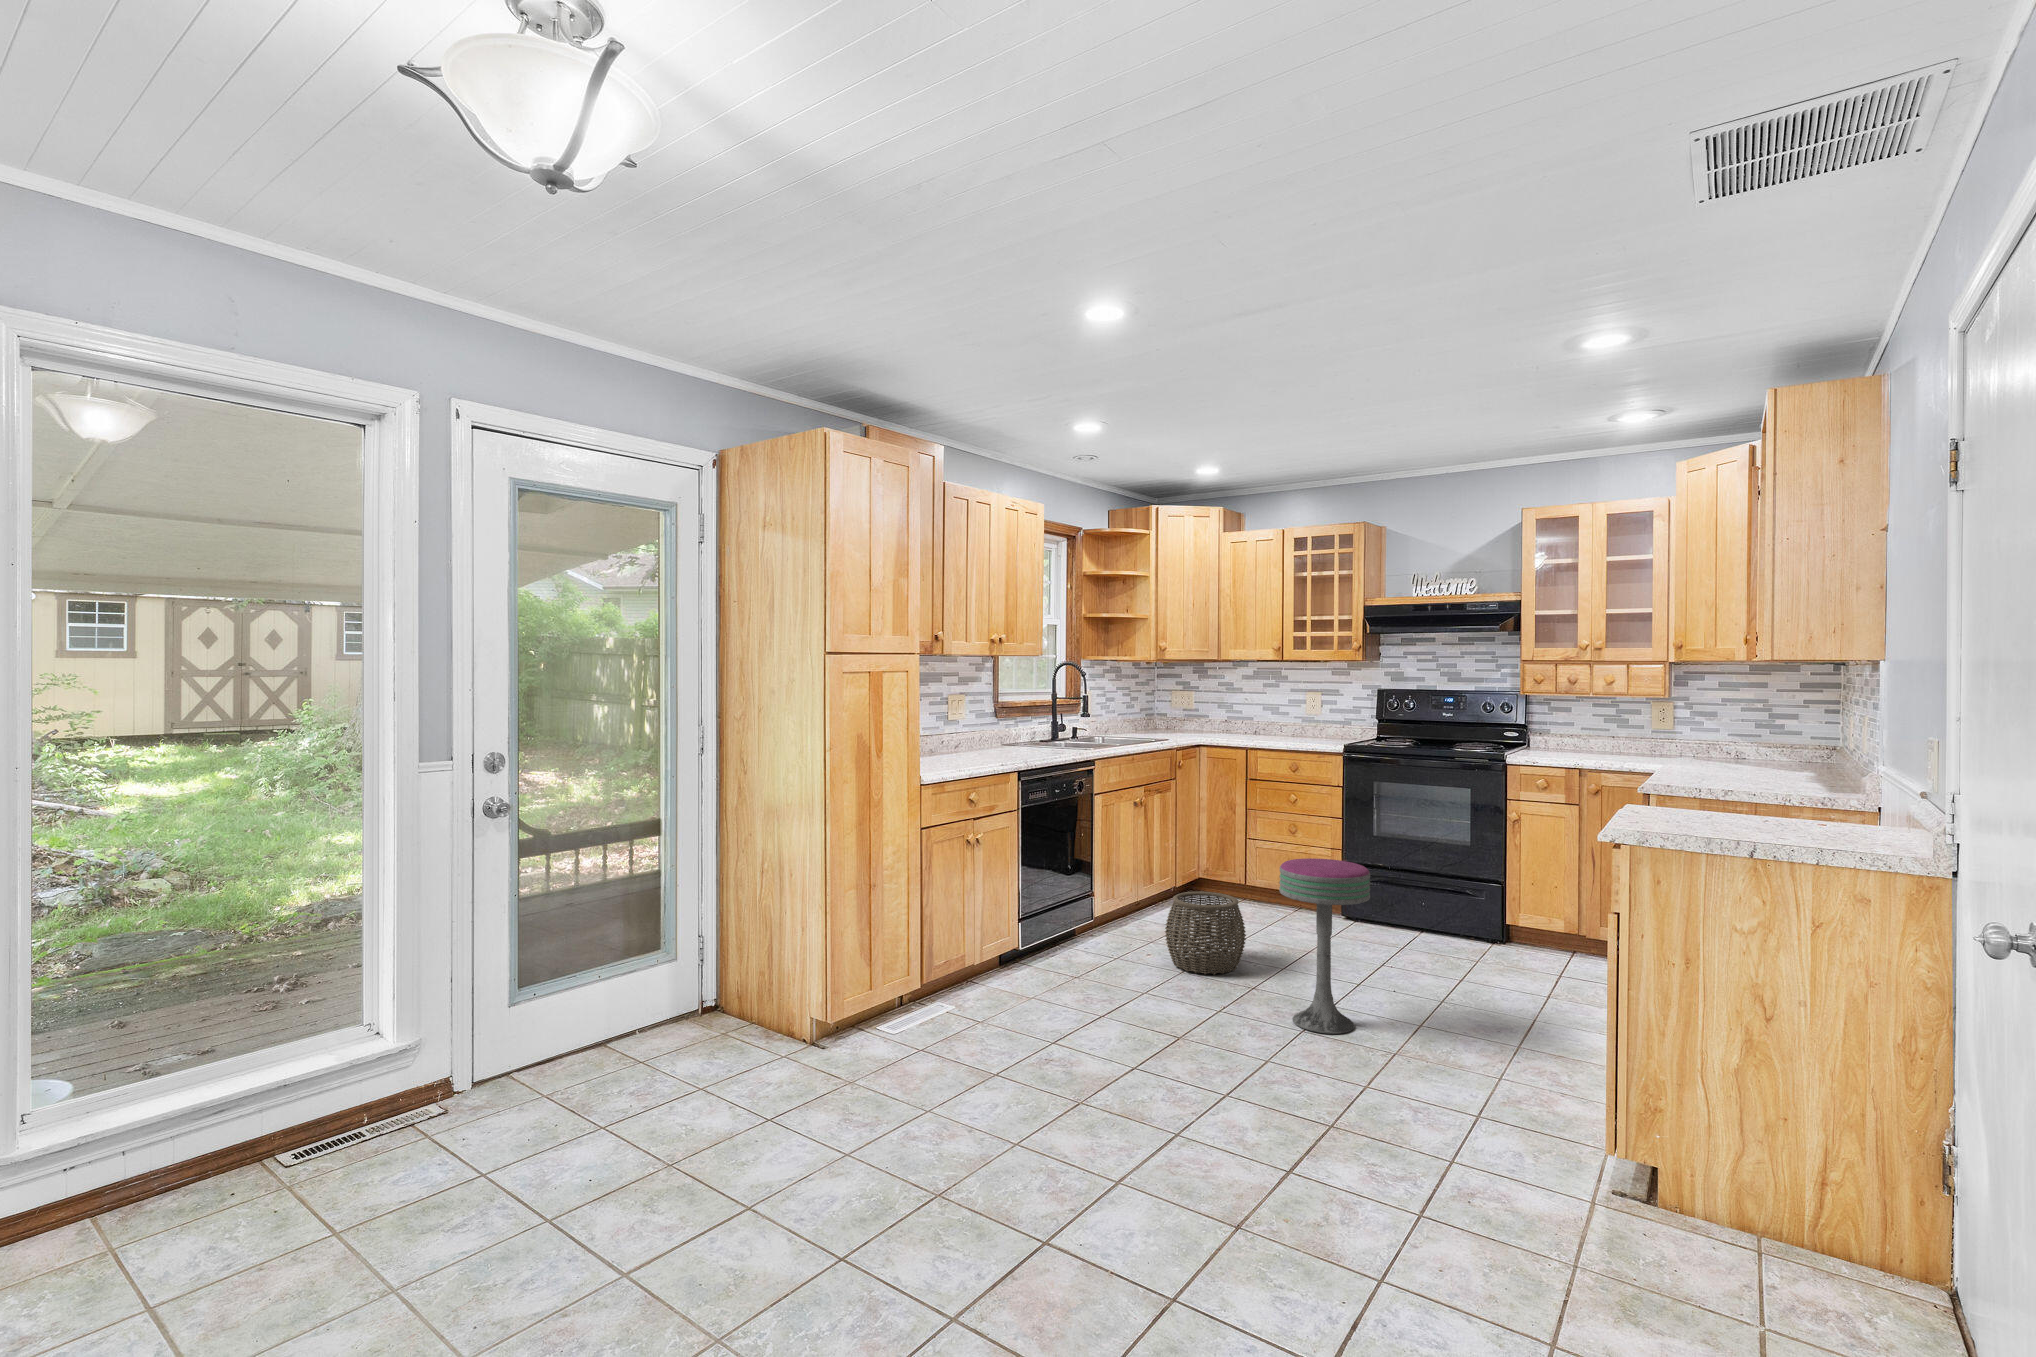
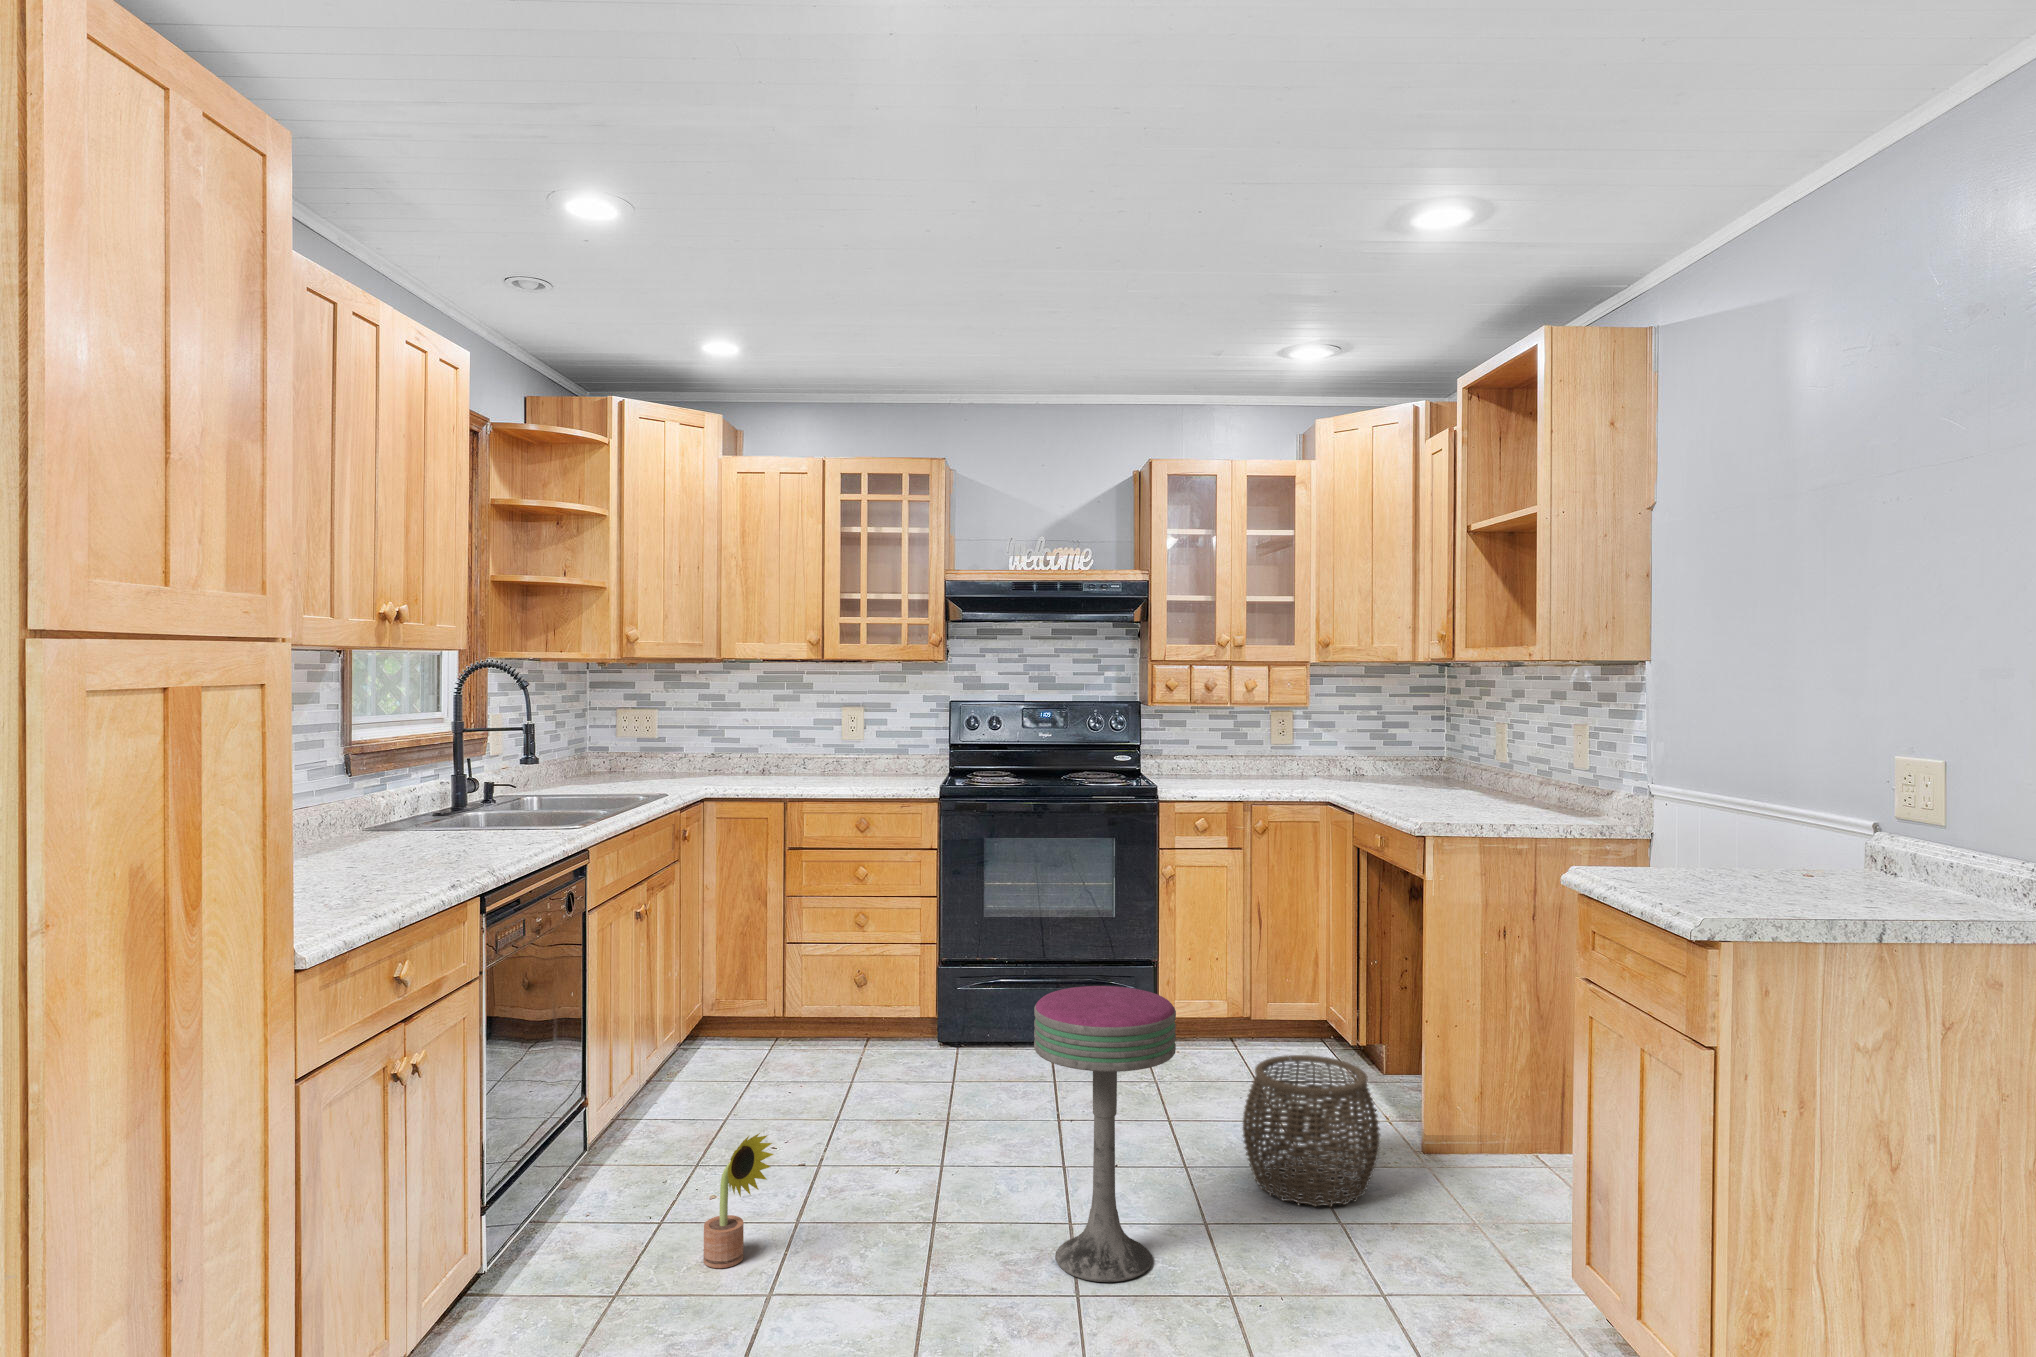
woven basket: present [1165,891,1246,975] -> present [1243,1055,1380,1207]
decorative plant: none [1112,912,1148,981] -> present [704,1133,773,1268]

